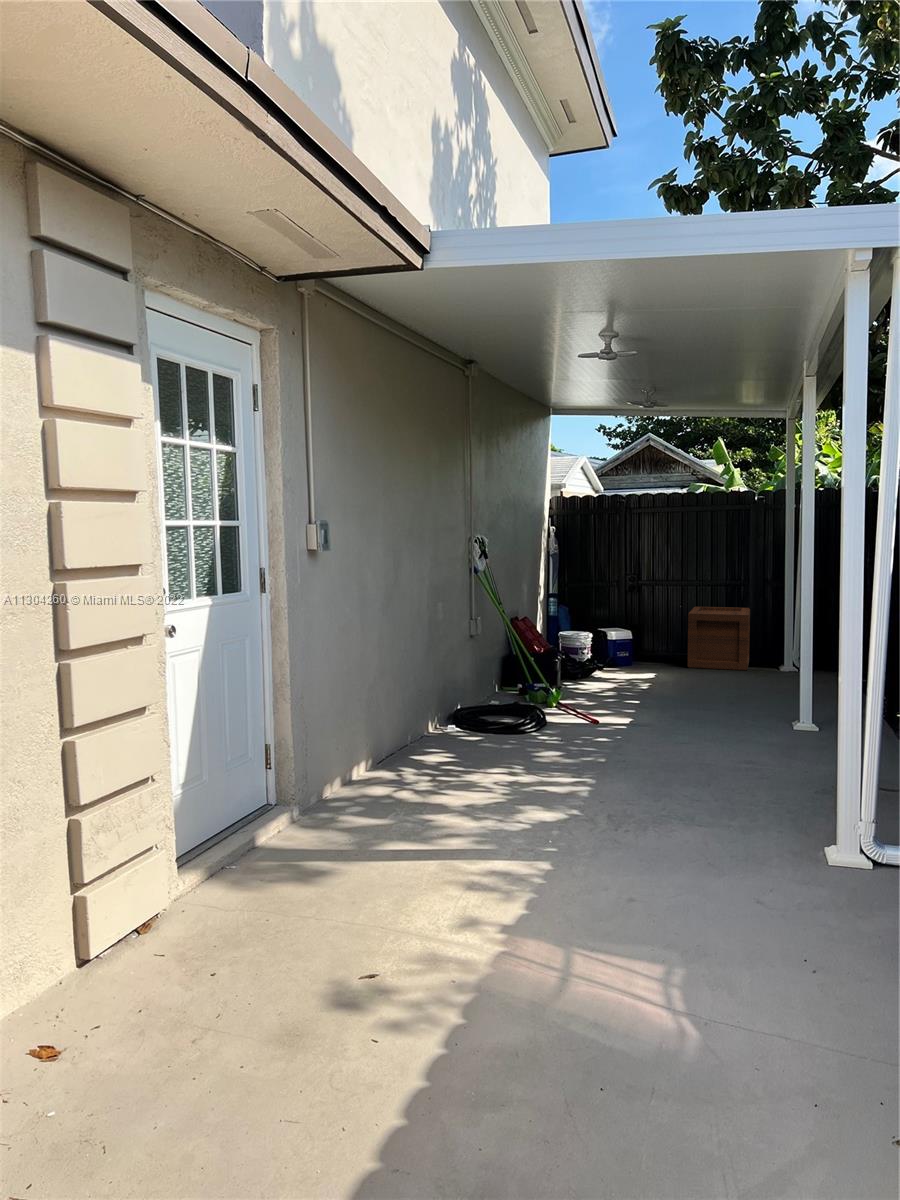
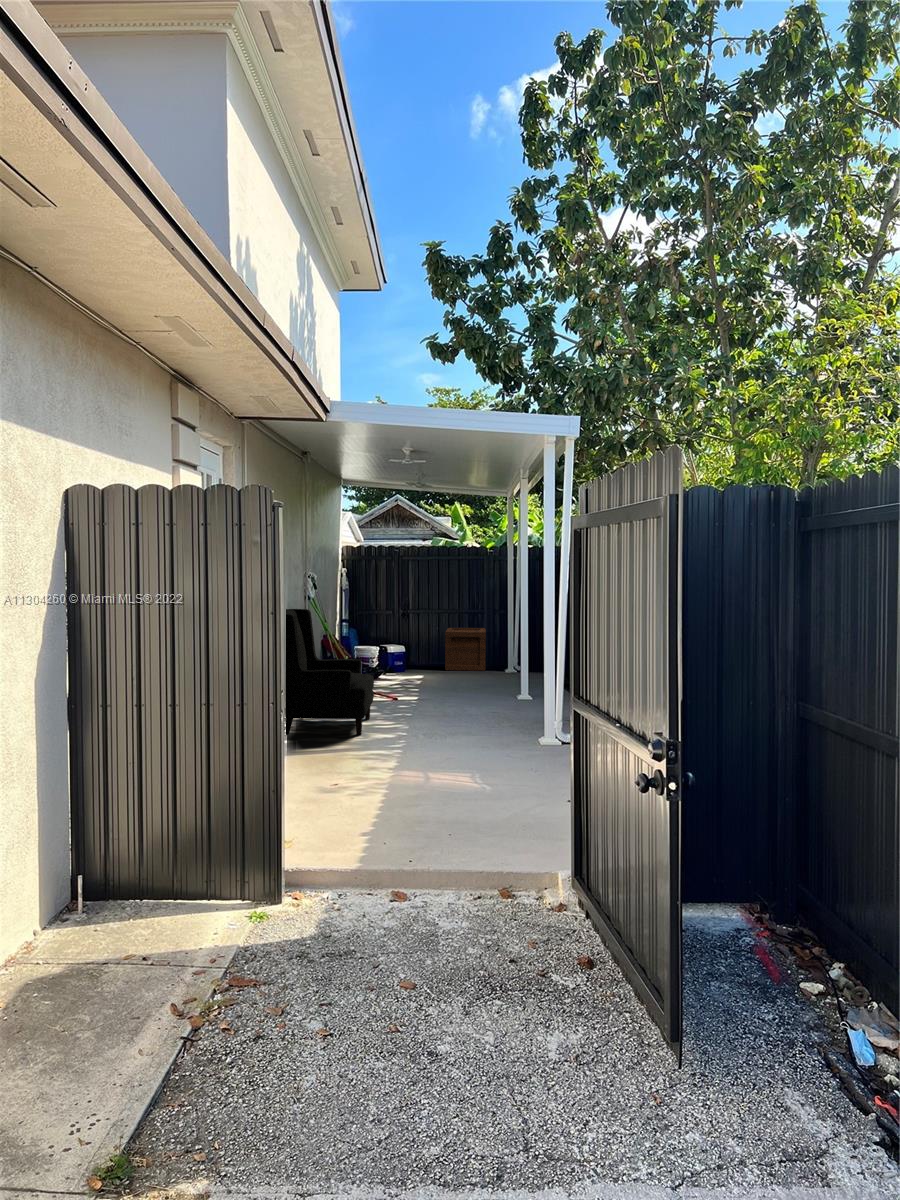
chair: none [349,590,544,802] -> present [284,609,374,735]

